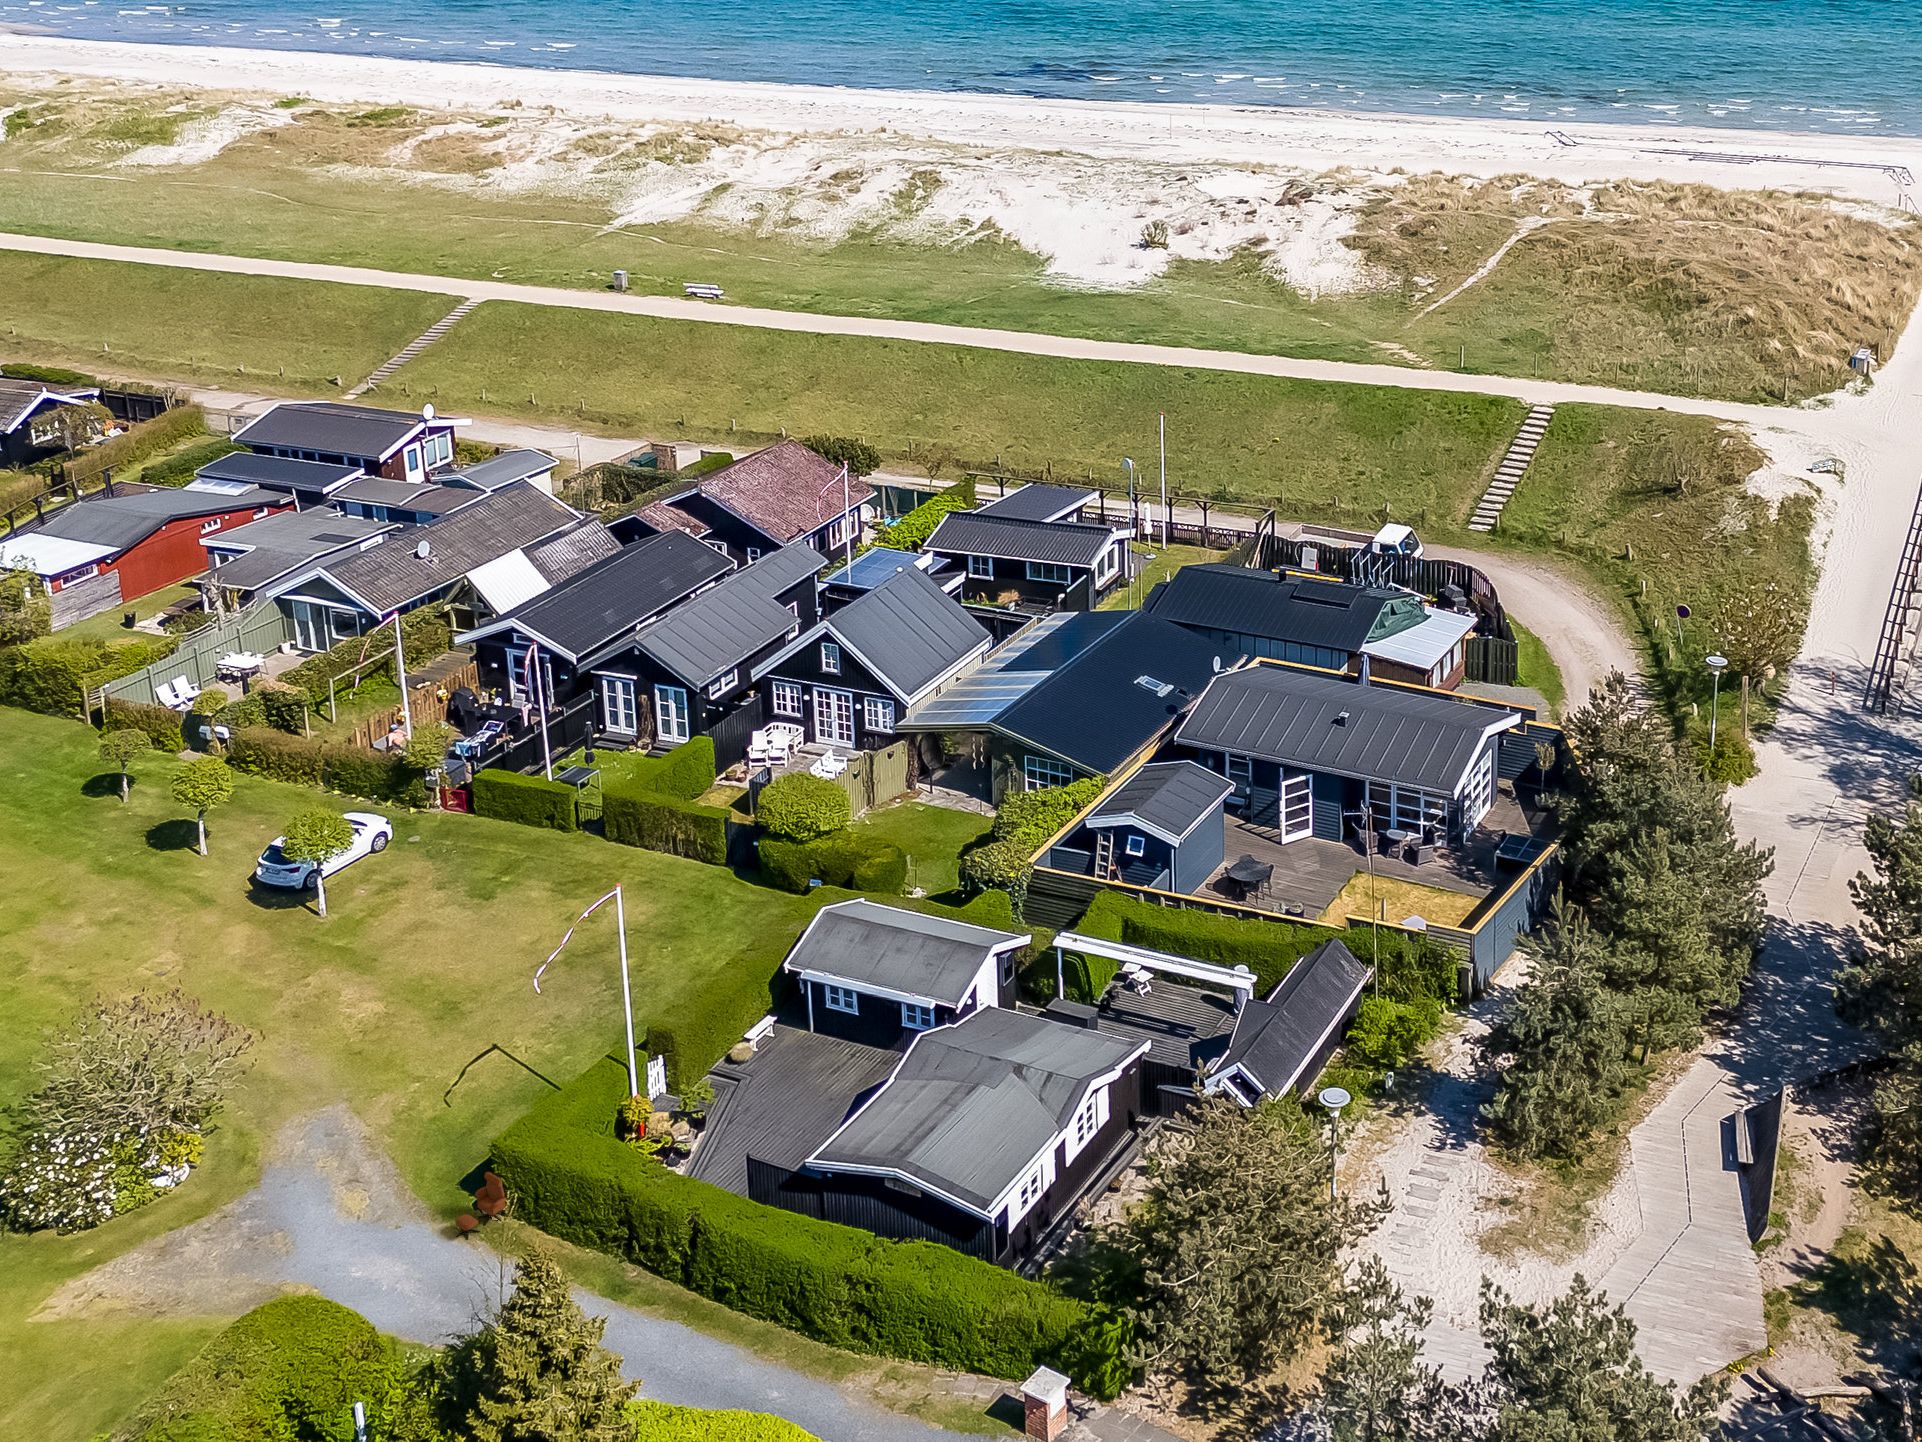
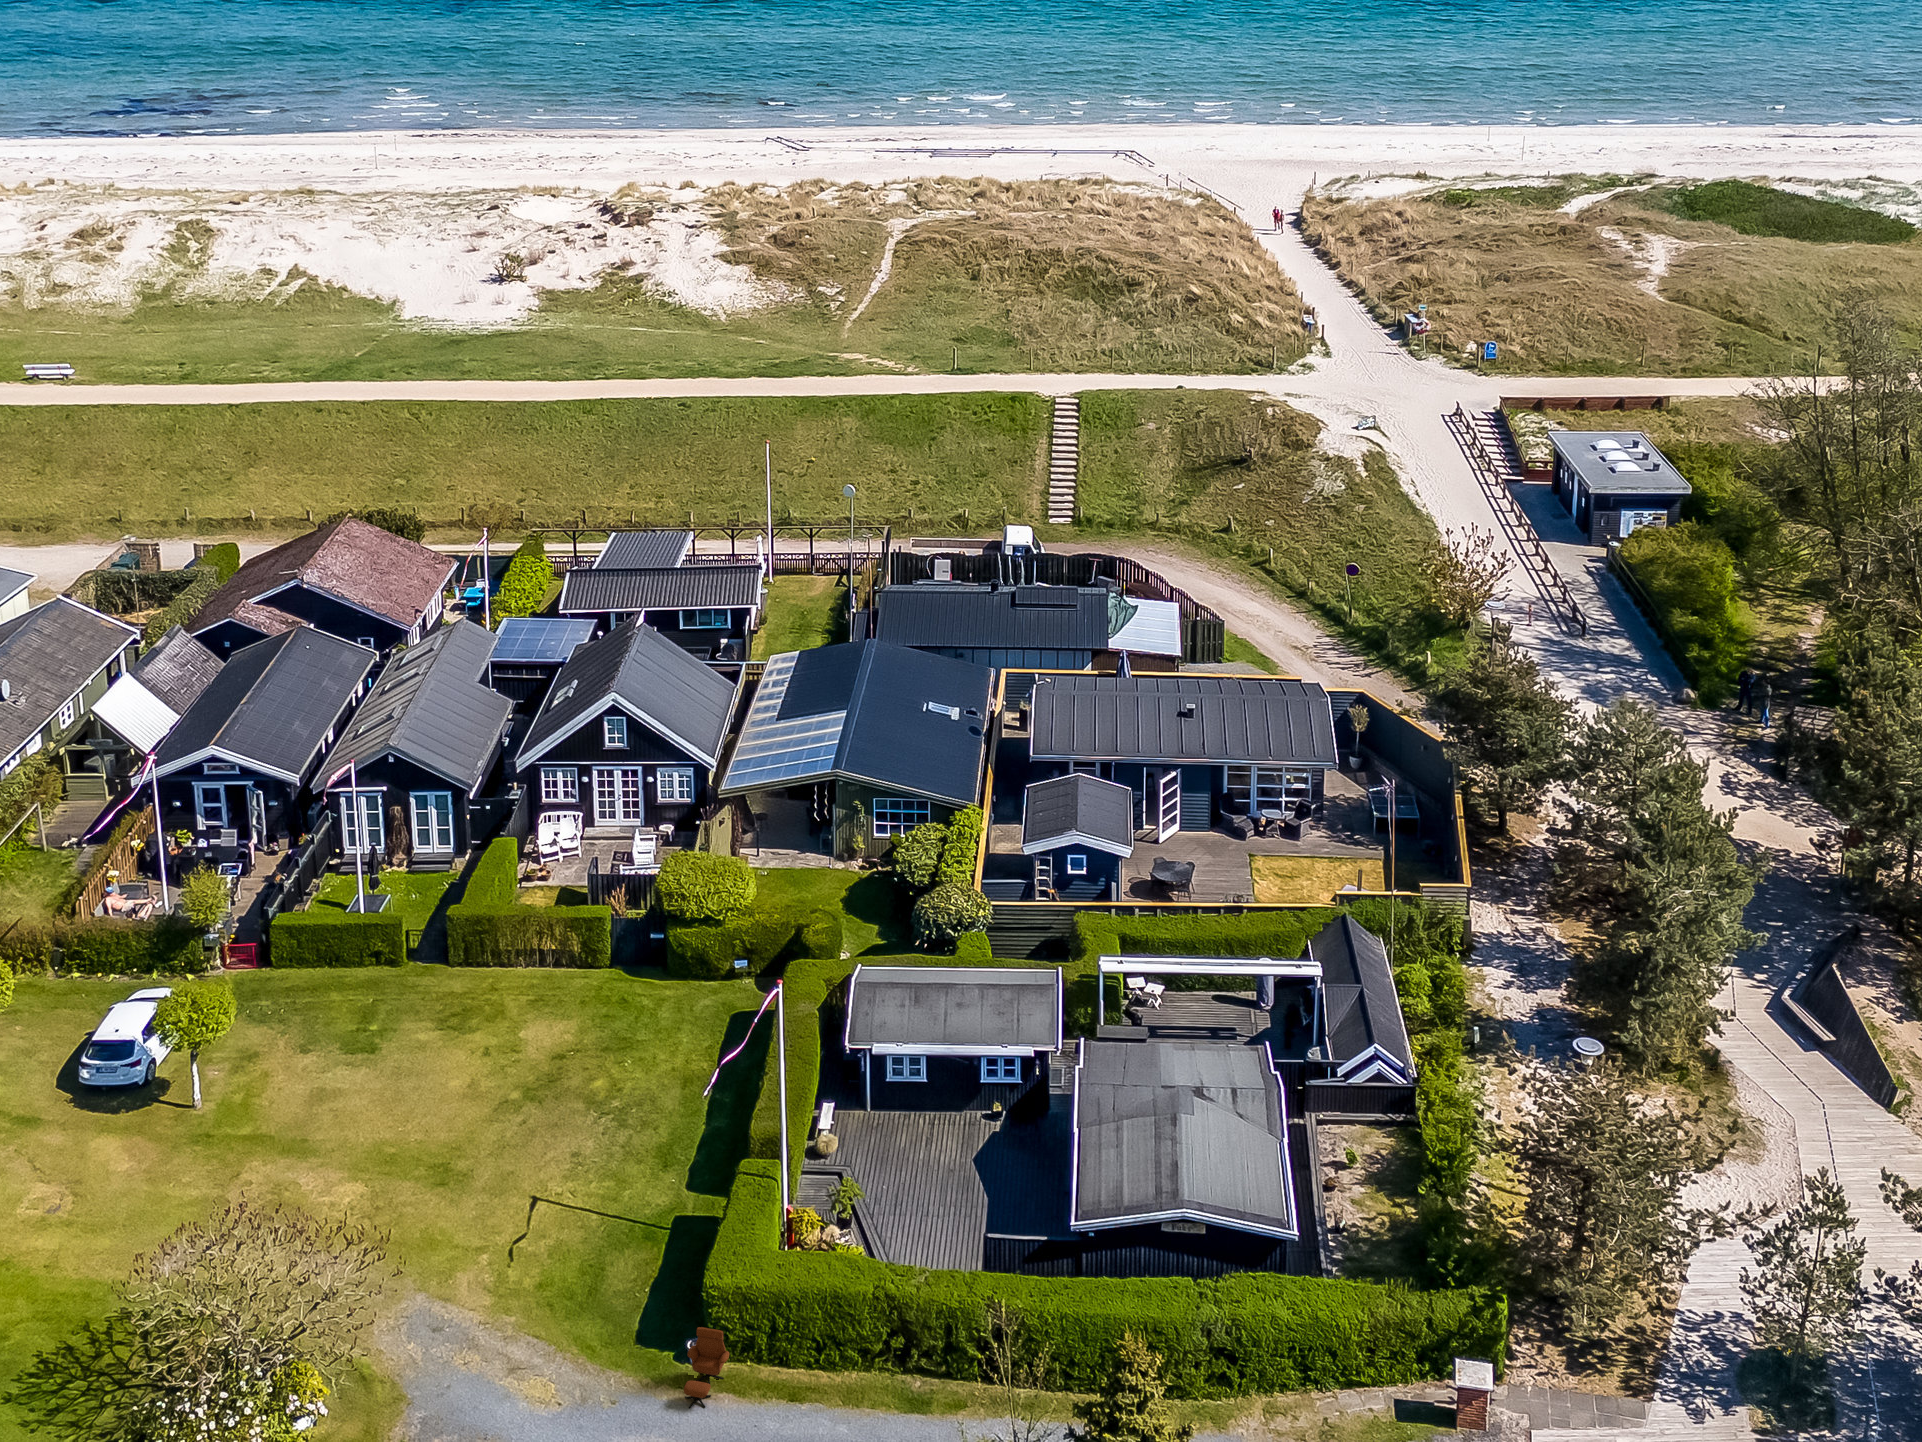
potted plant: none [1590,1141,1624,1170] -> present [1699,1048,1731,1070]

